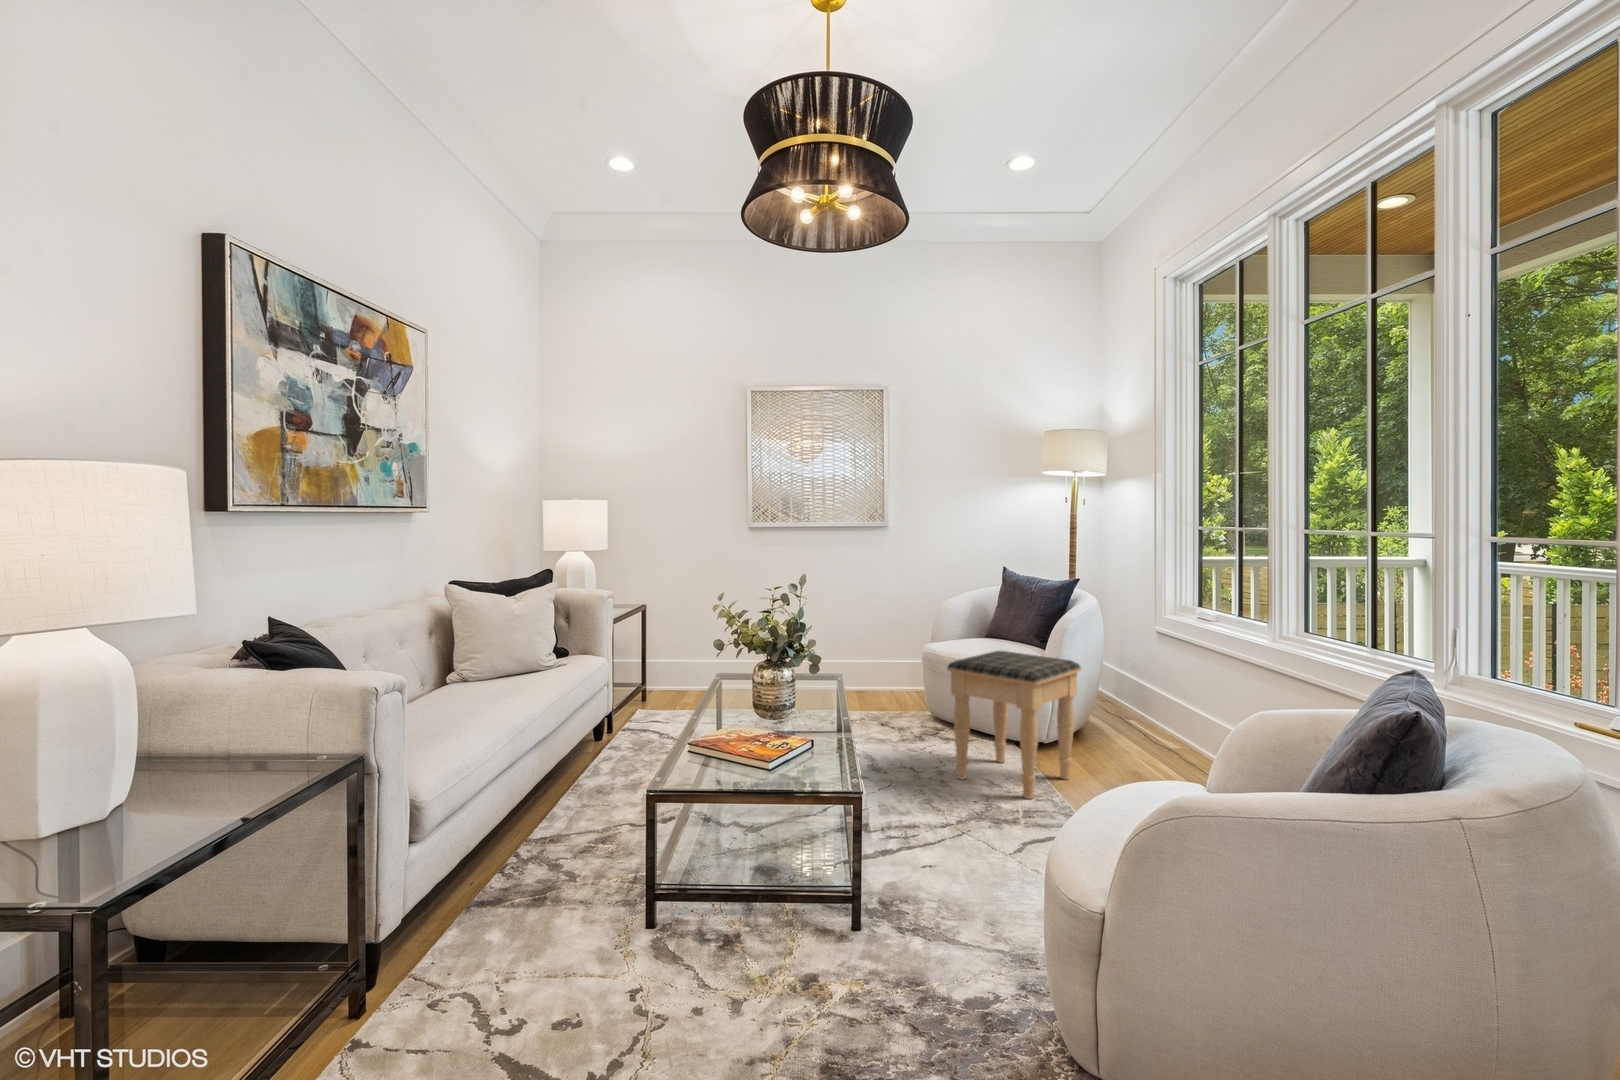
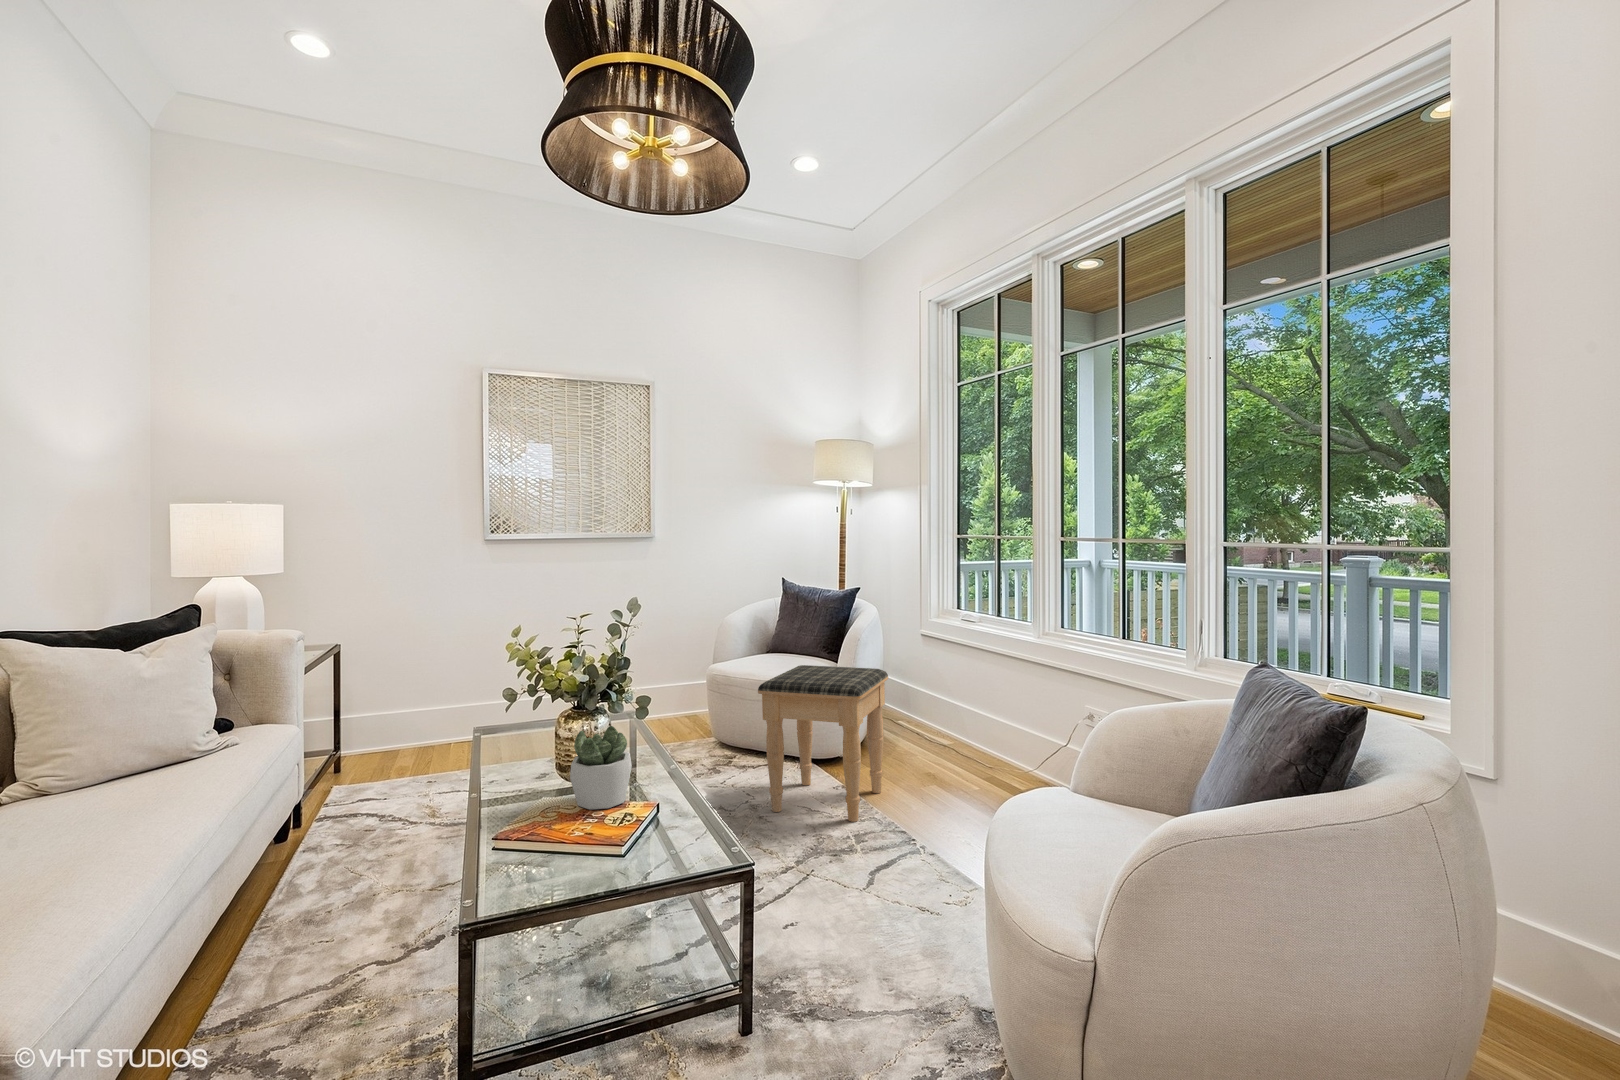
succulent plant: none [756,677,805,740] -> present [570,726,632,810]

